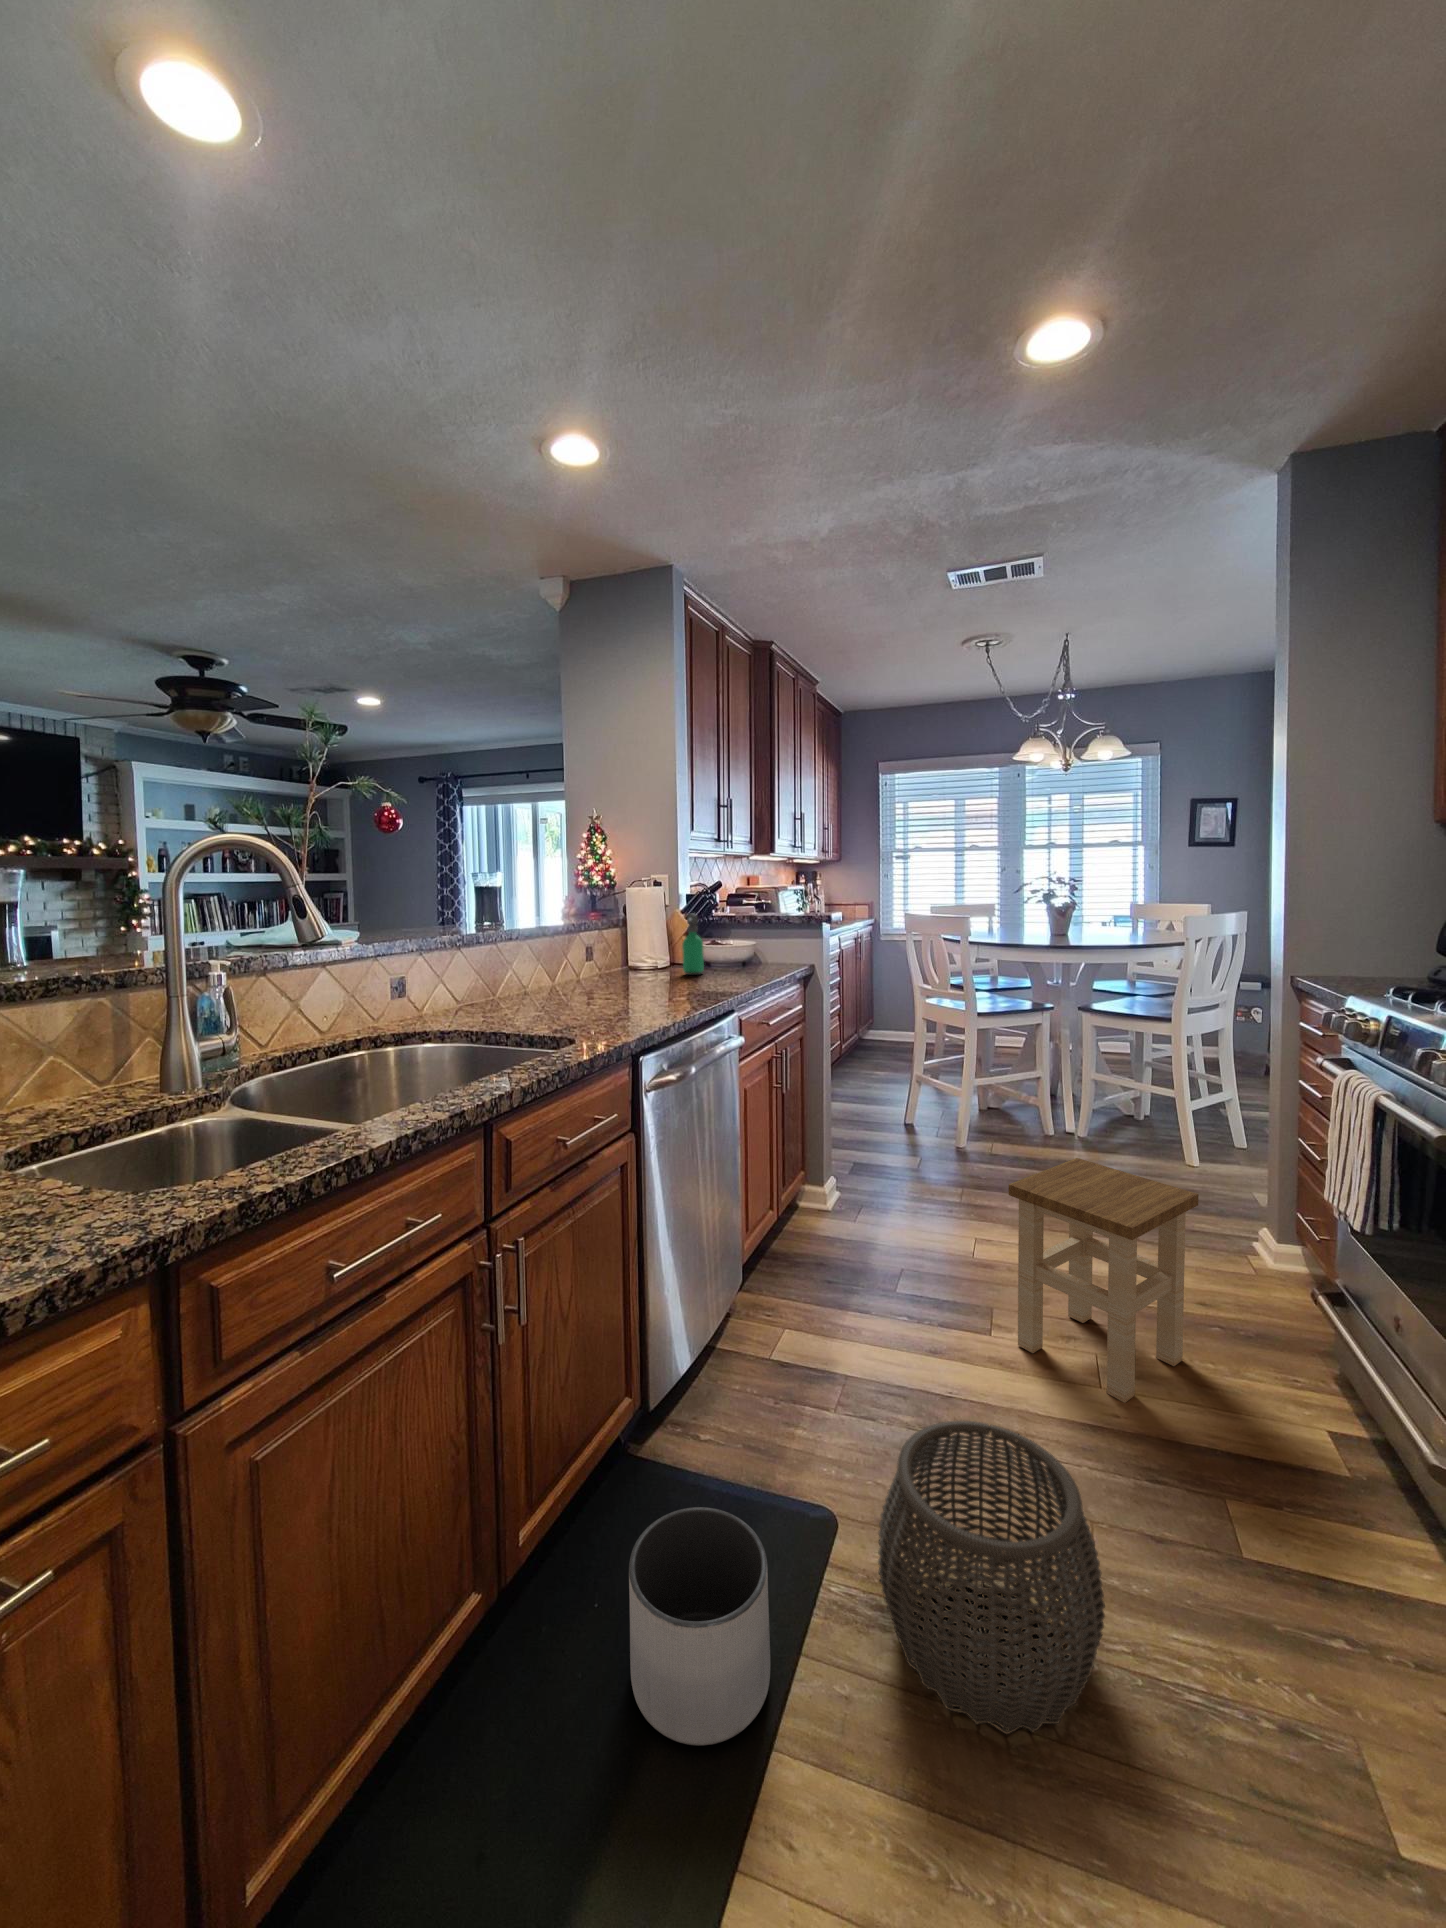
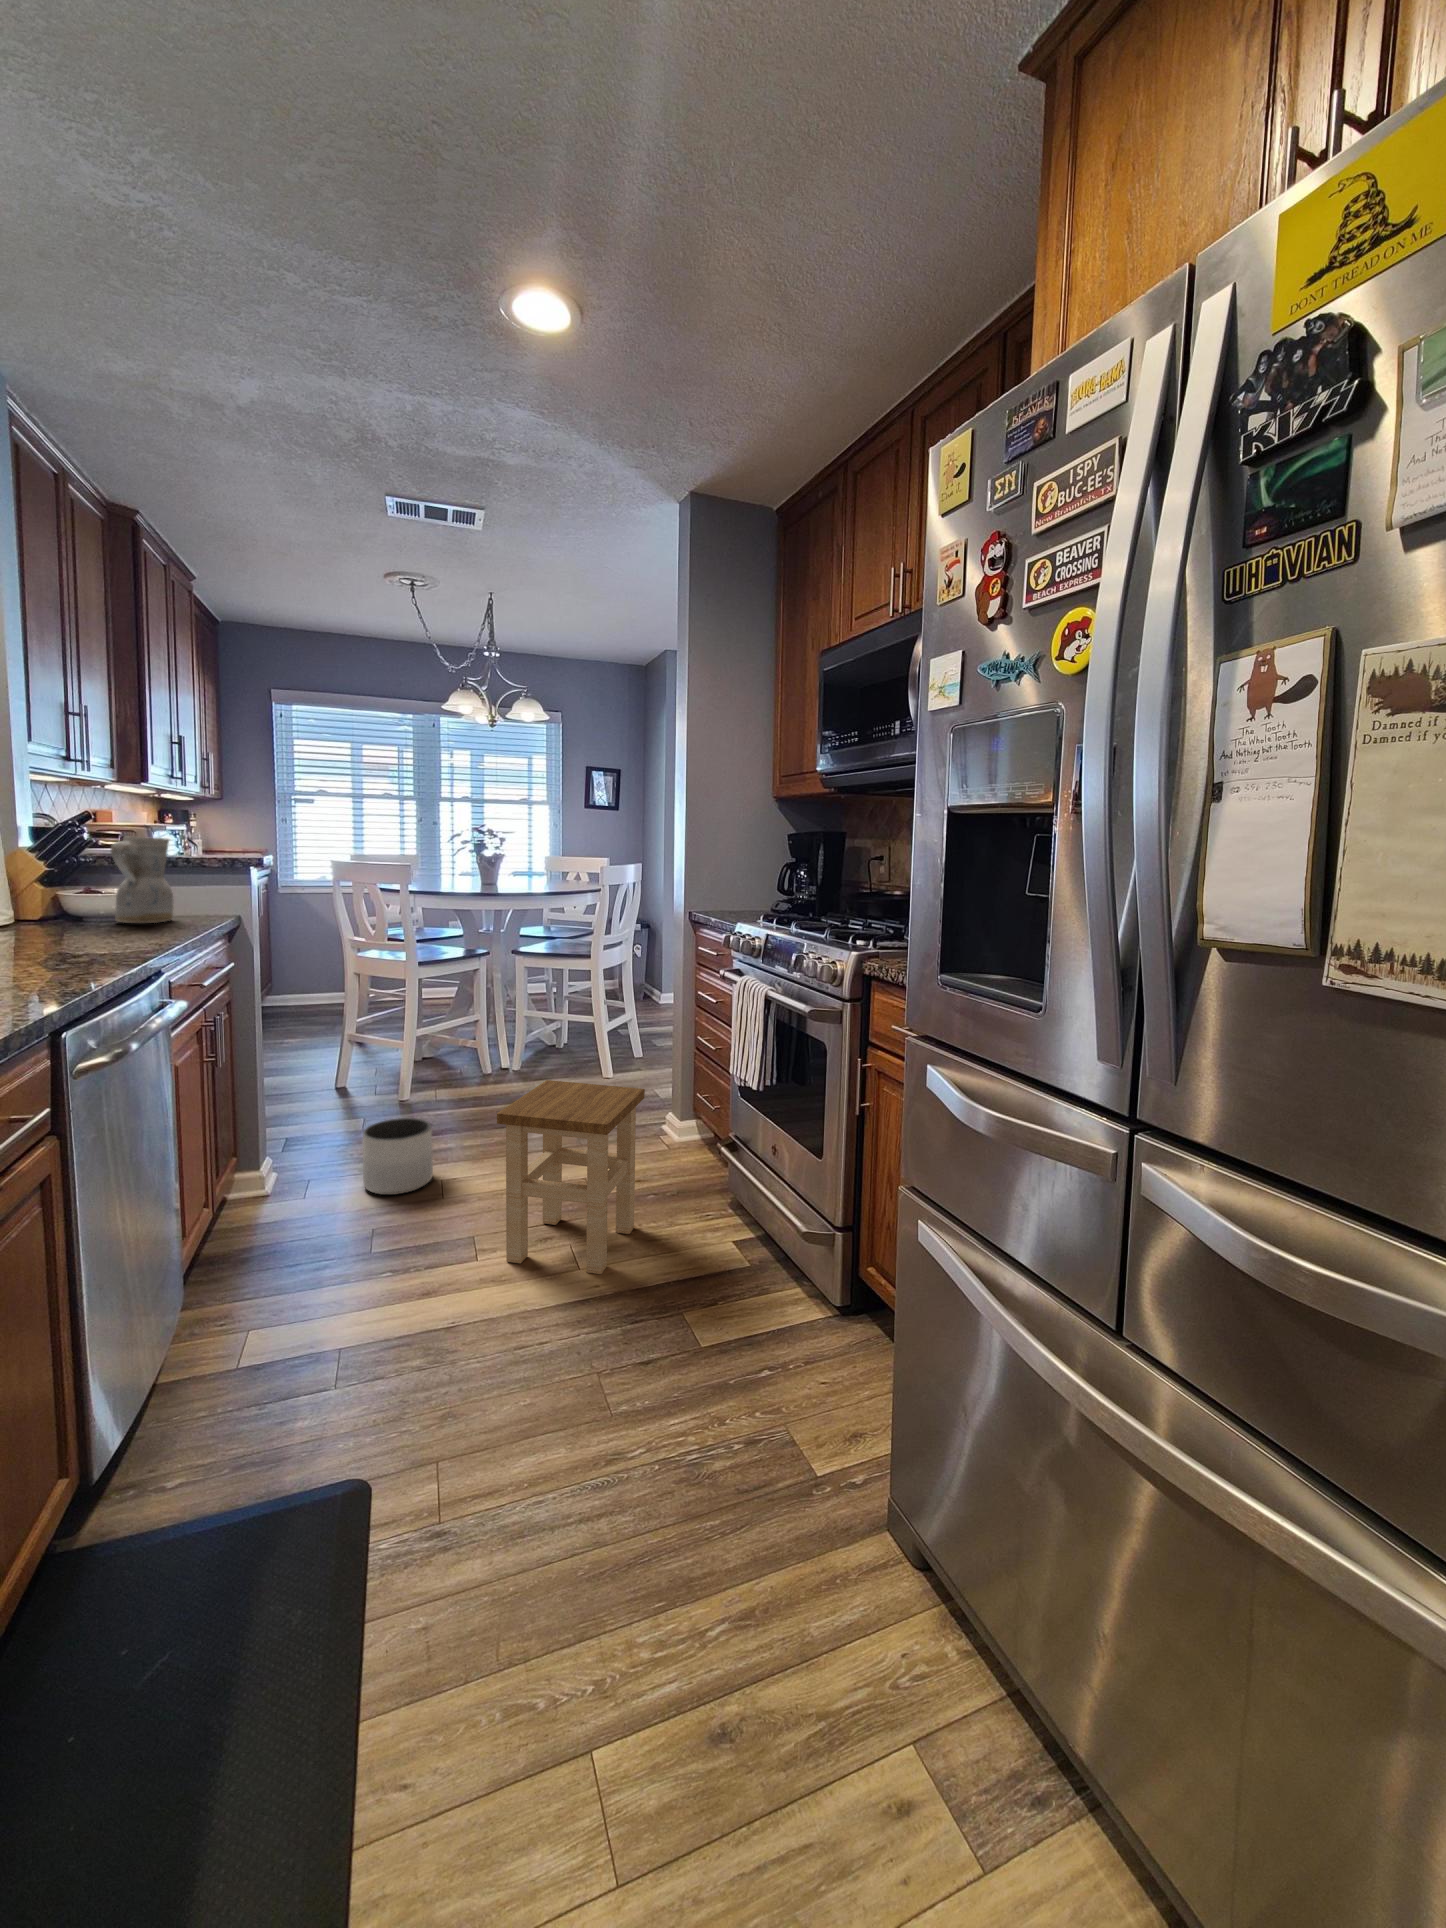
ceramic pitcher: none [724,902,764,970] -> present [111,836,173,923]
soap dispenser: present [682,913,704,975] -> none [43,848,83,932]
woven basket: present [878,1421,1105,1734] -> none [437,1315,637,1575]
planter: present [629,1507,770,1746] -> present [363,1118,433,1195]

